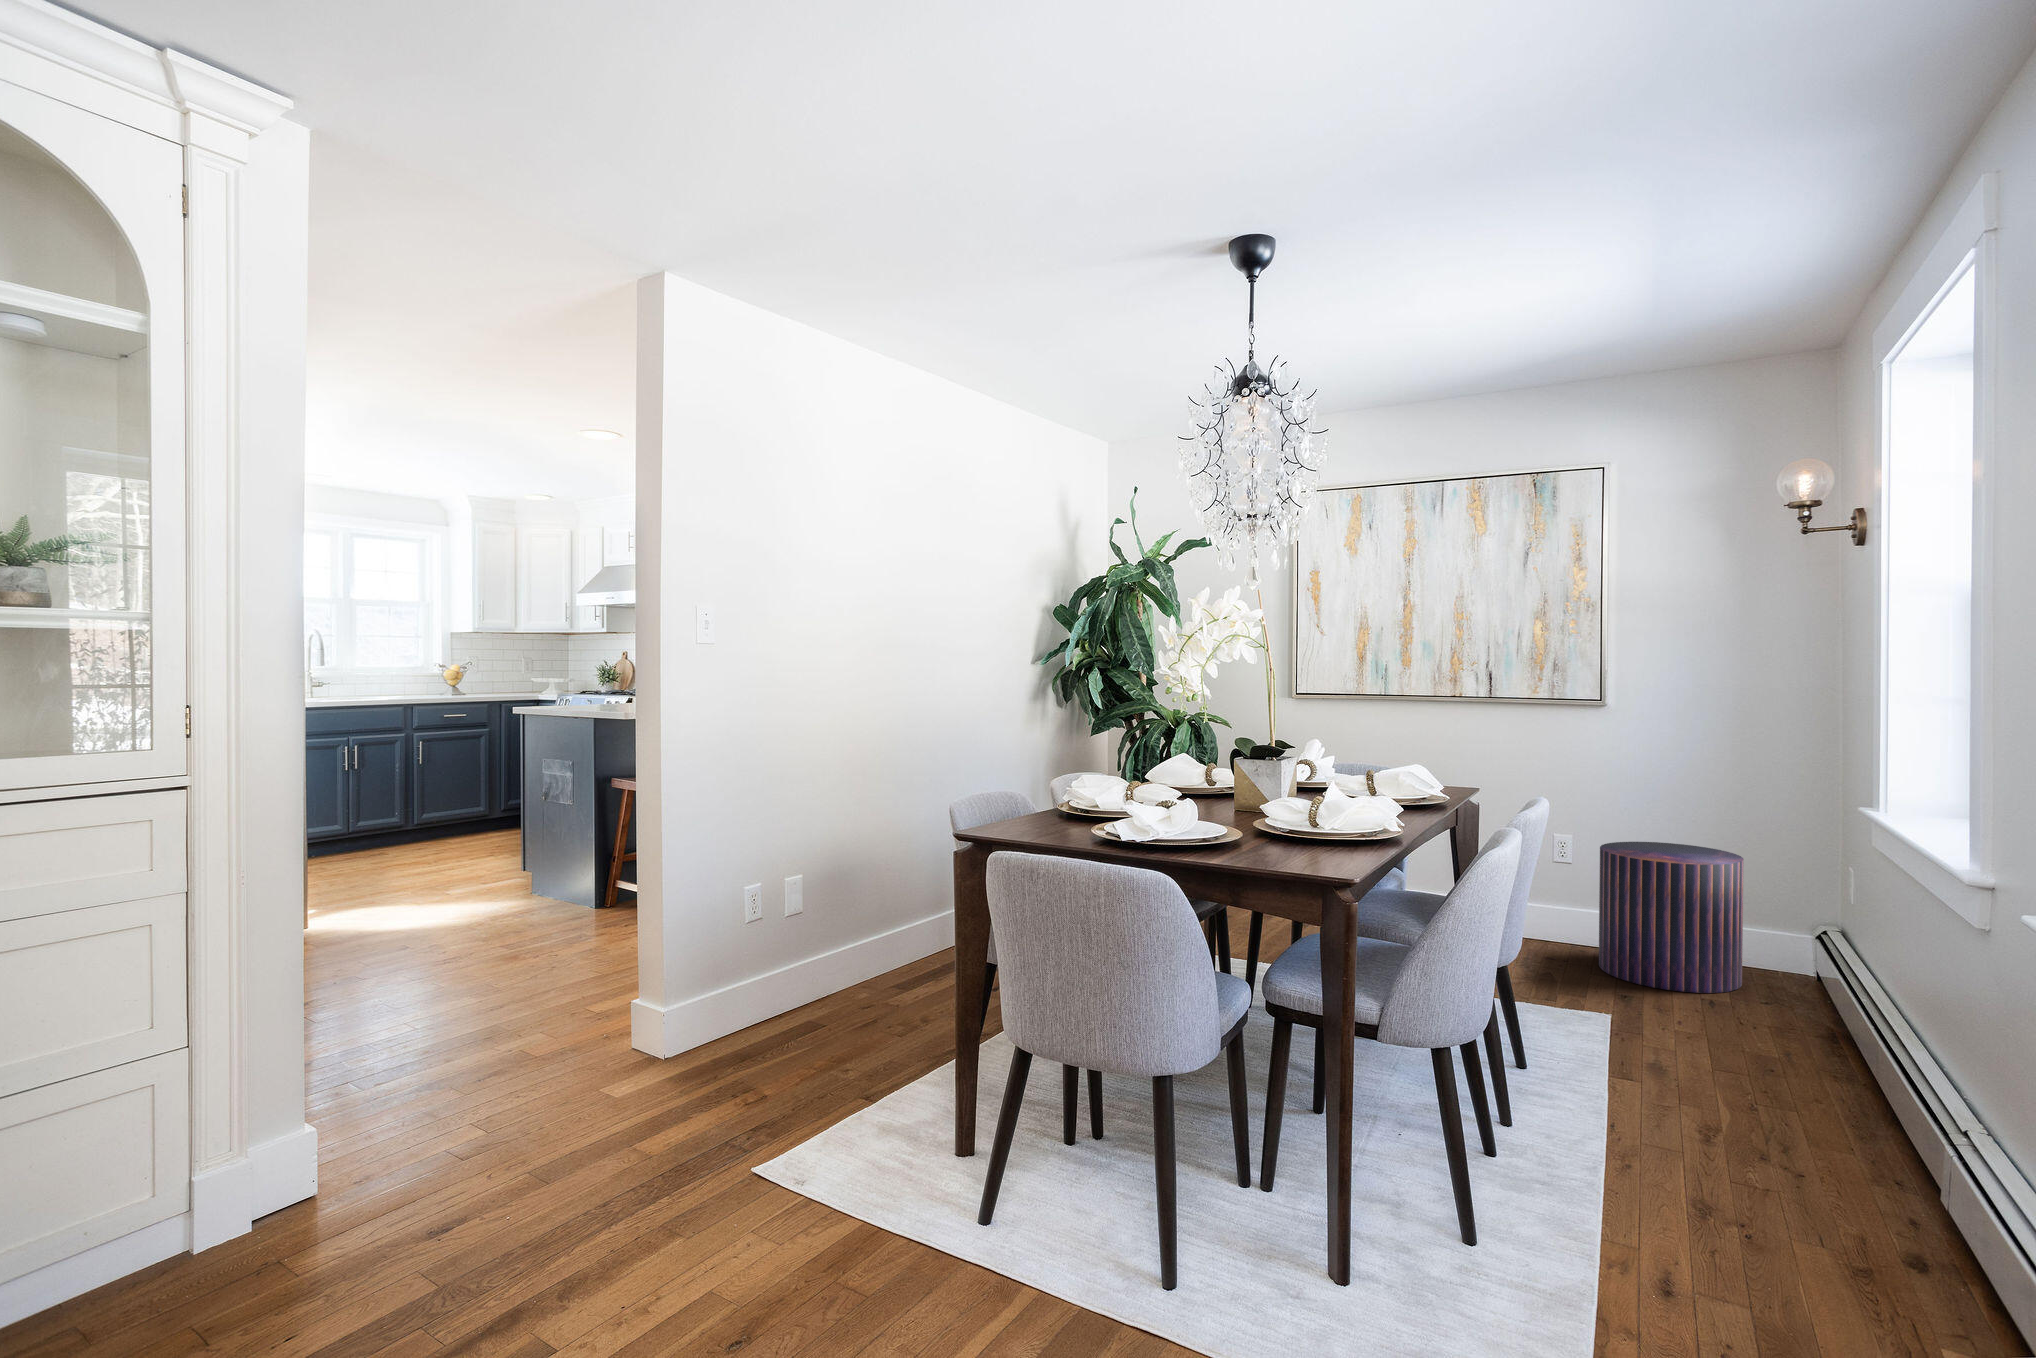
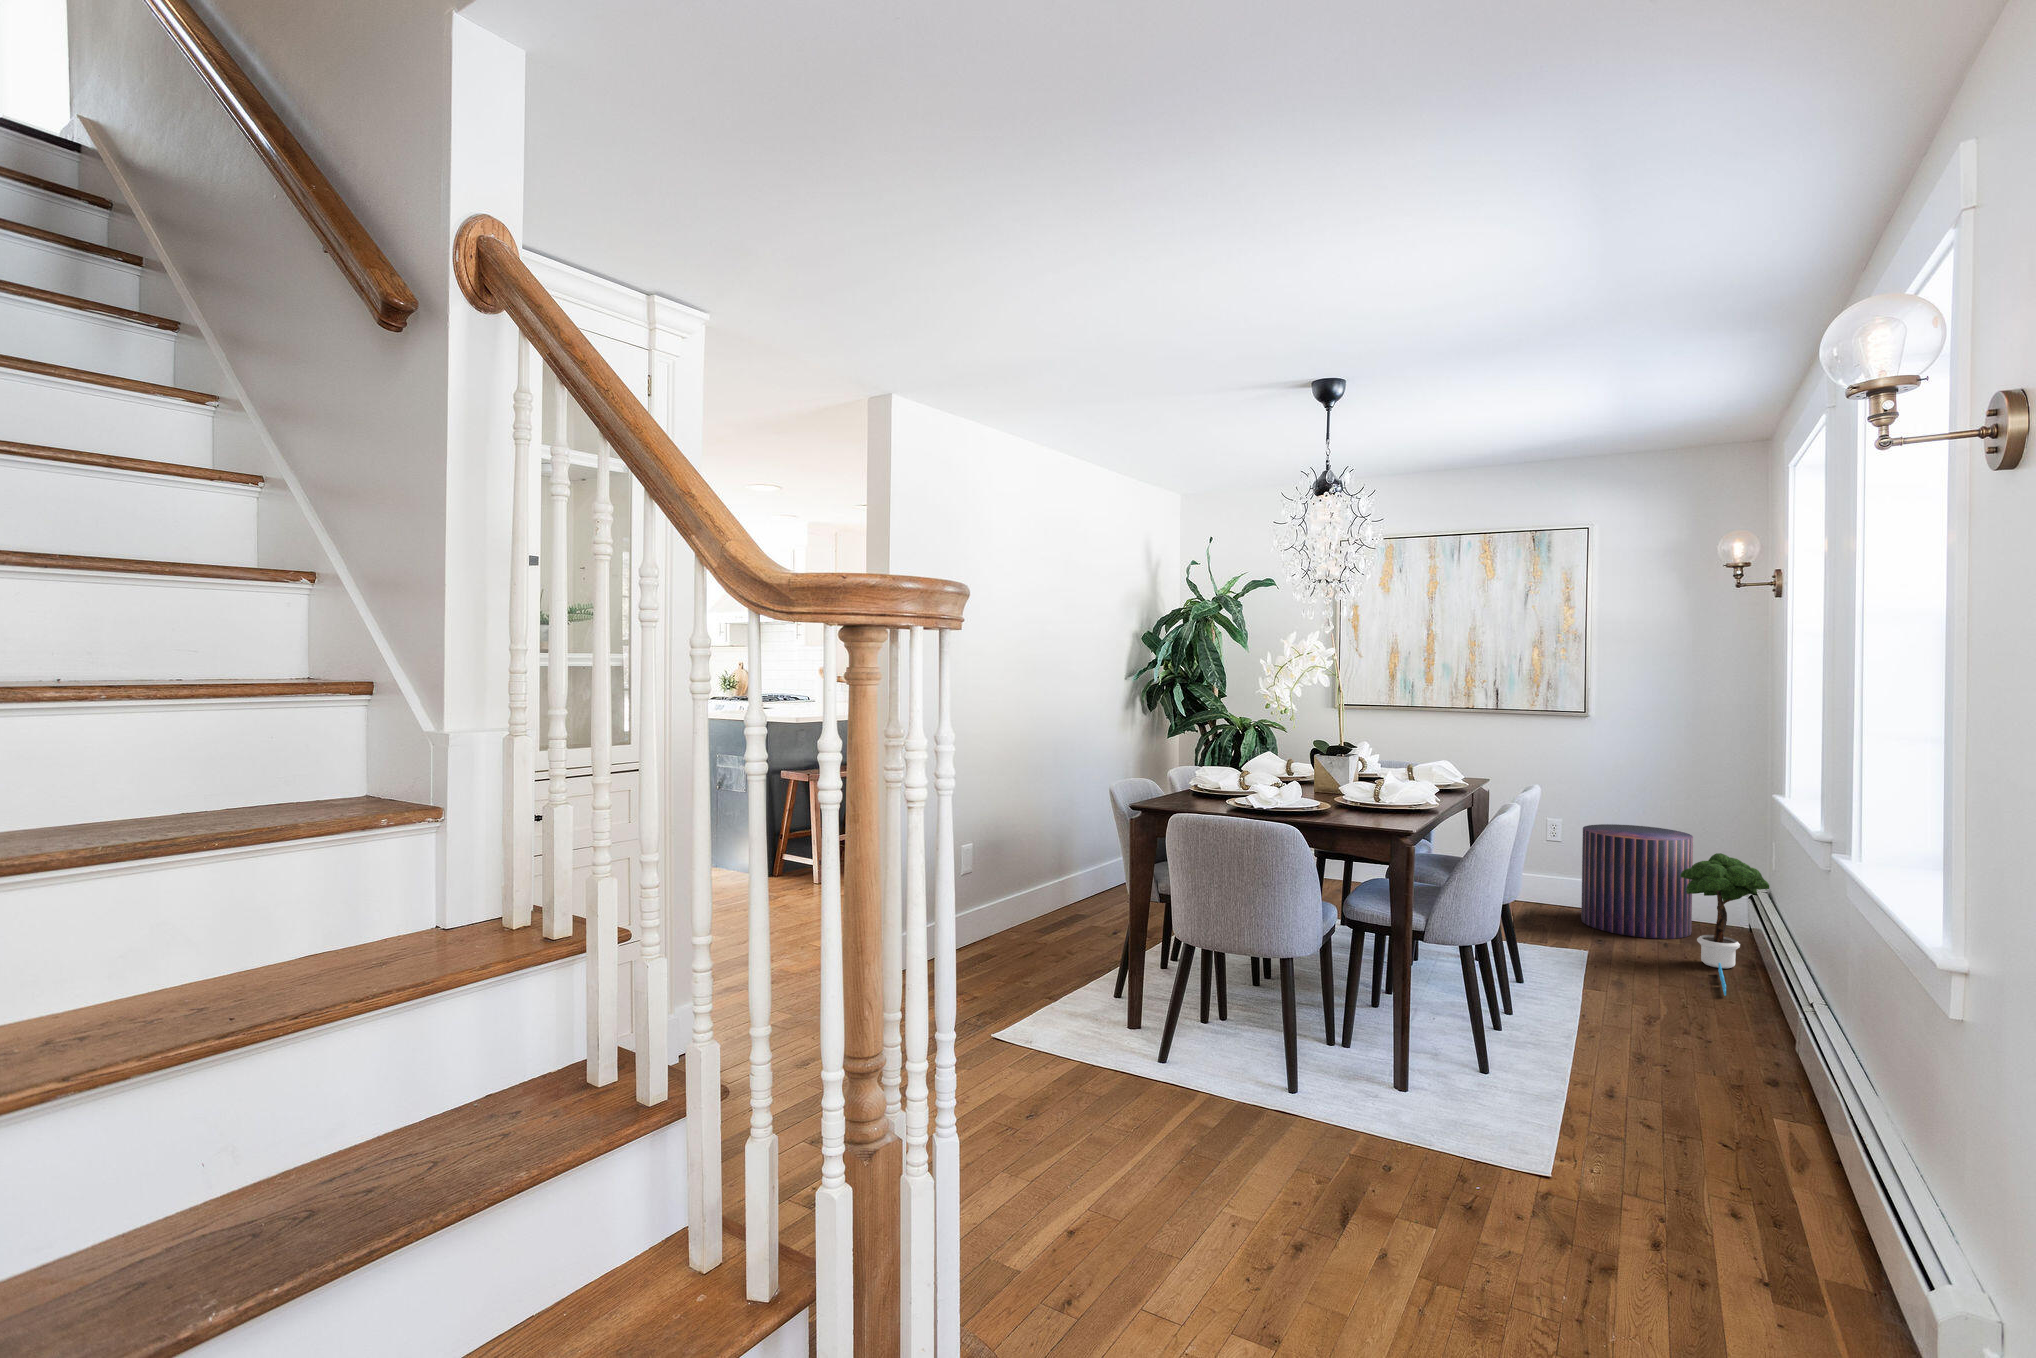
potted tree: none [1732,884,1854,1088] -> present [1680,853,1769,996]

